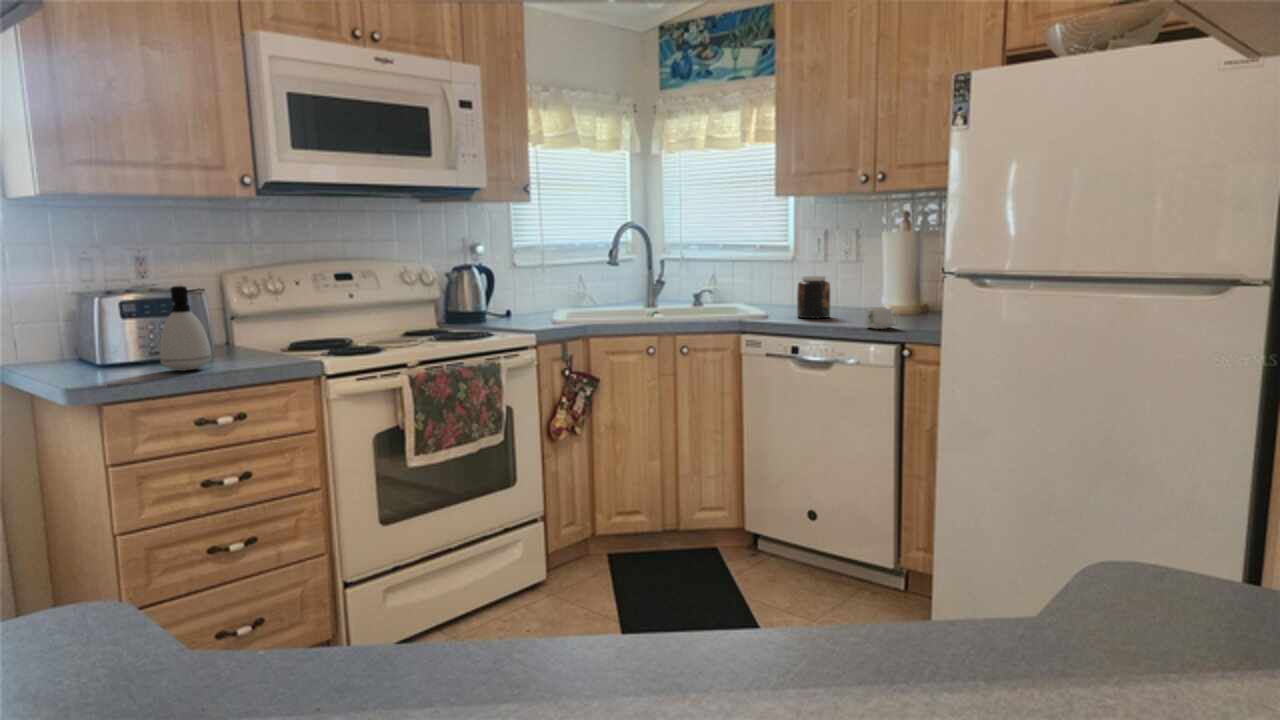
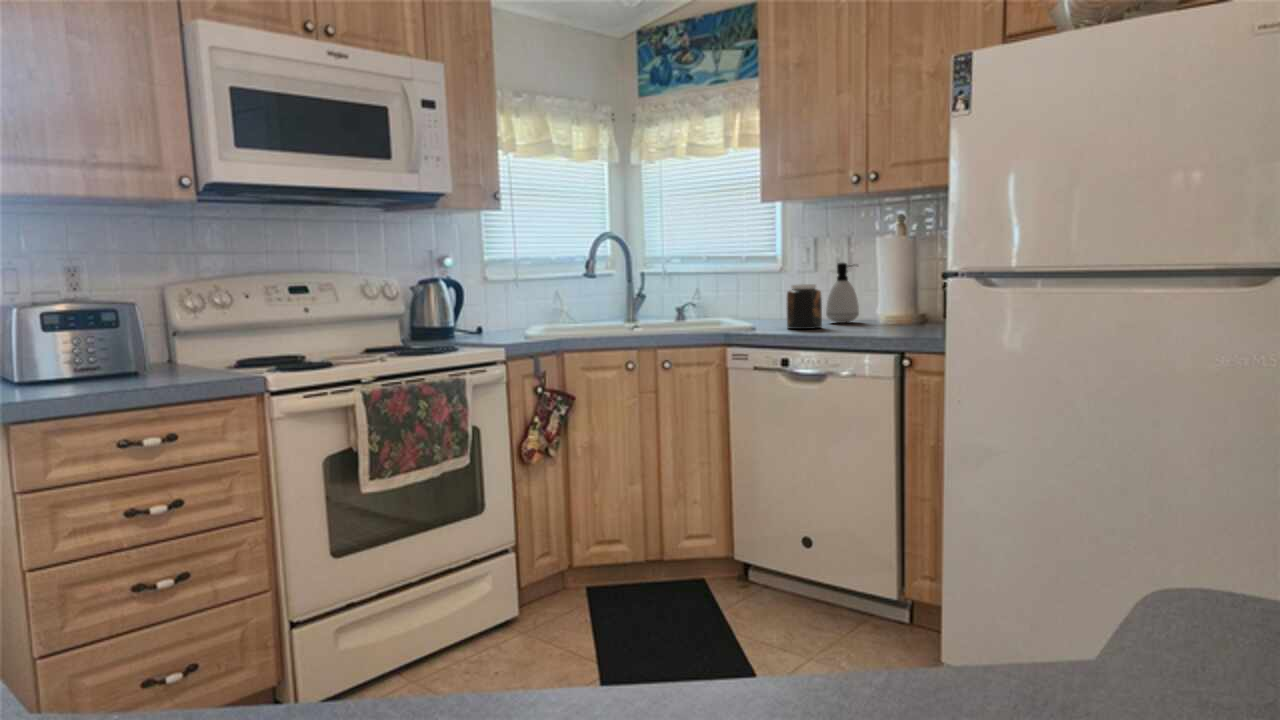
soap dispenser: present [160,286,212,371] -> present [826,263,859,323]
mug: present [865,307,899,329] -> none [860,314,897,337]

